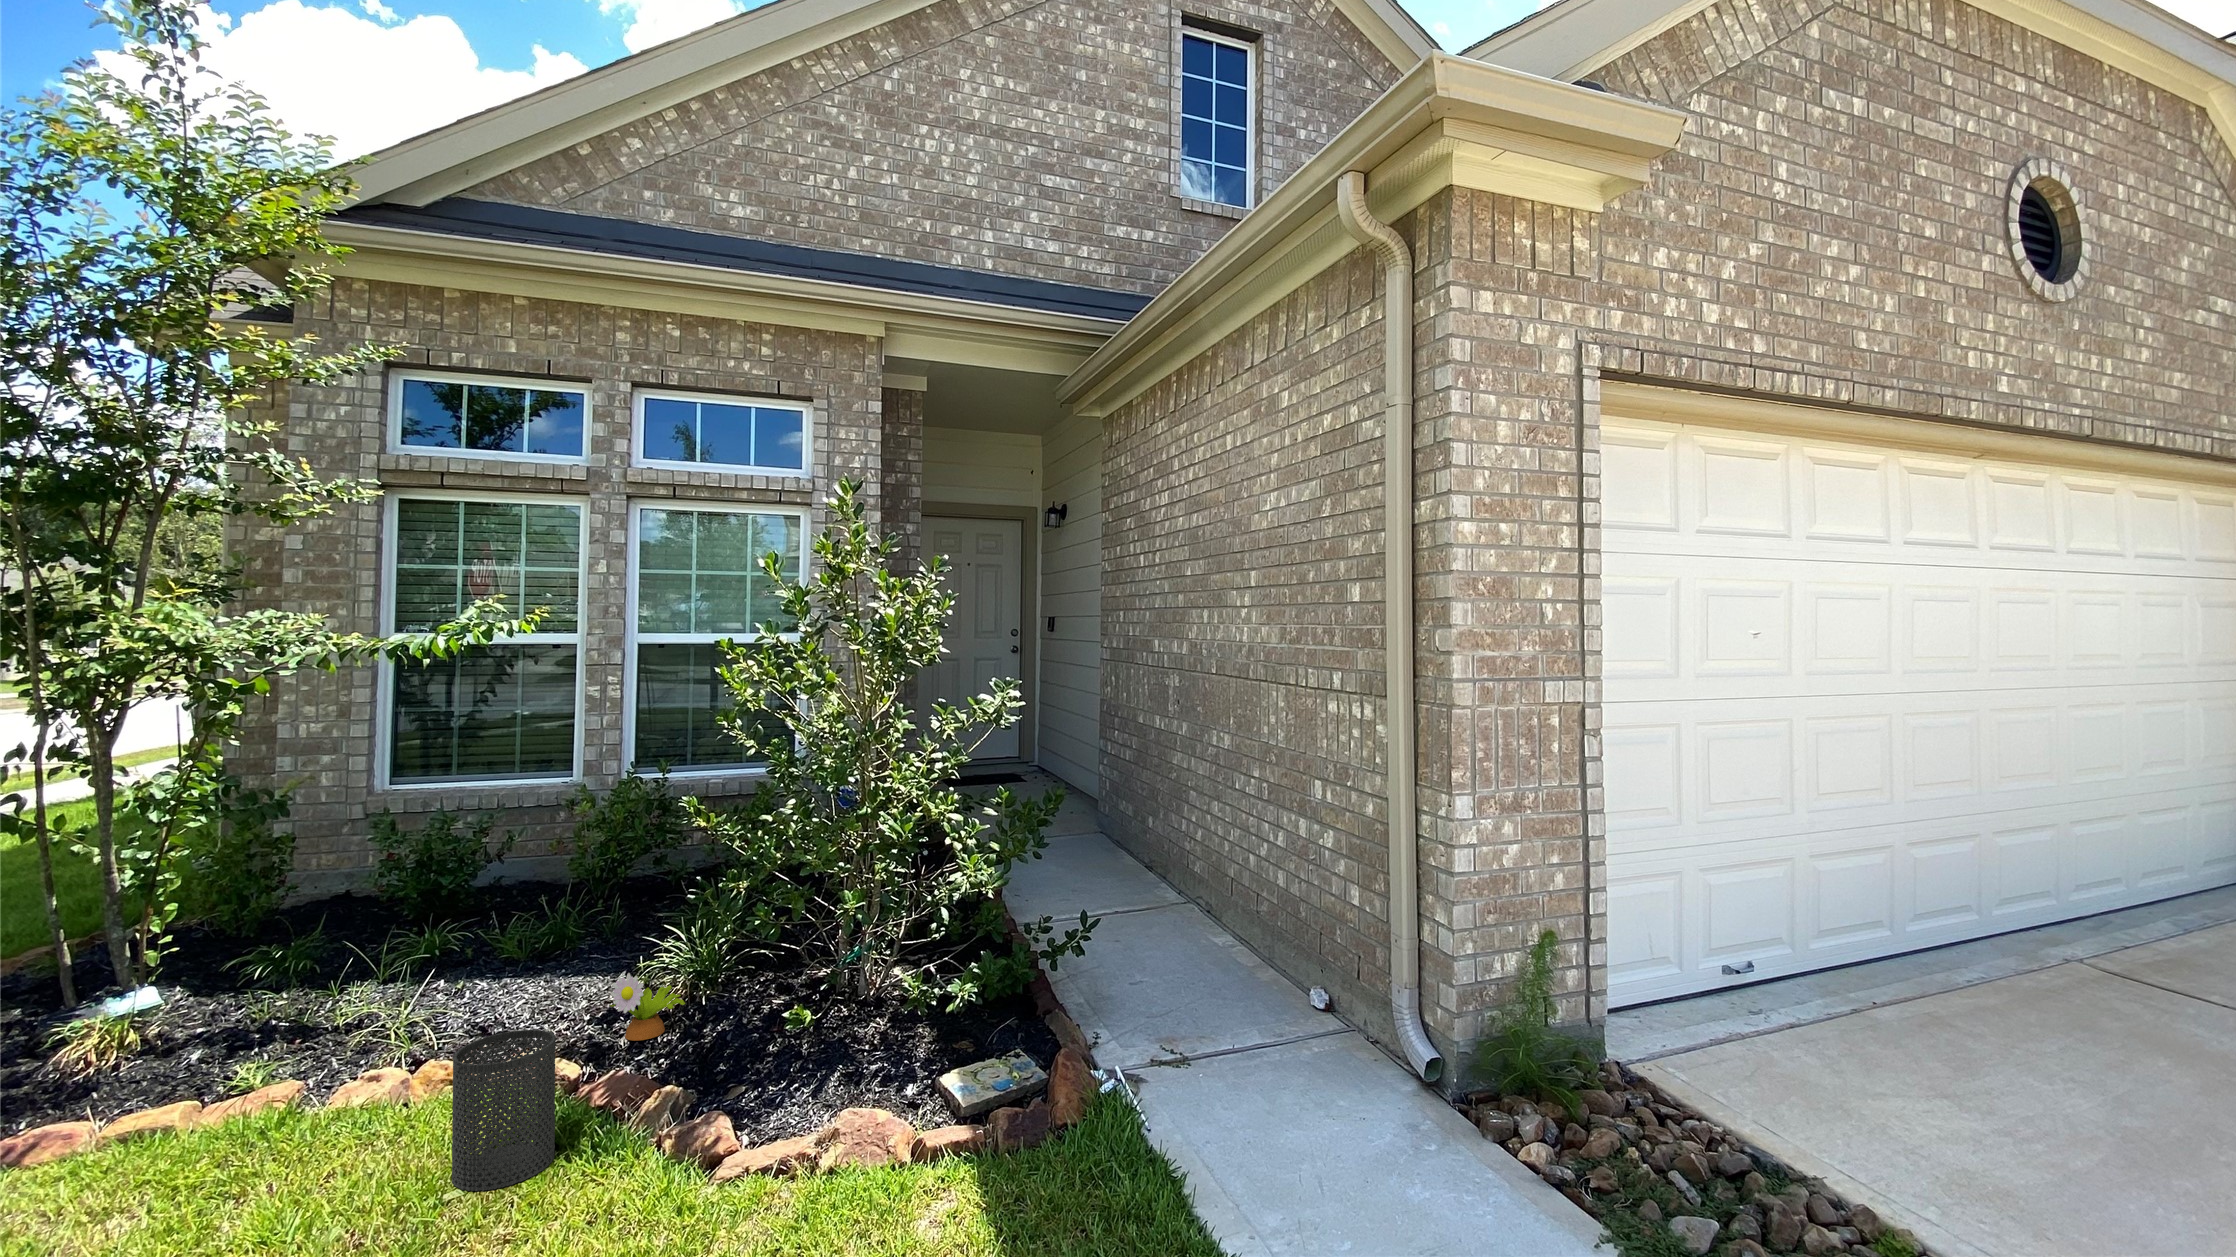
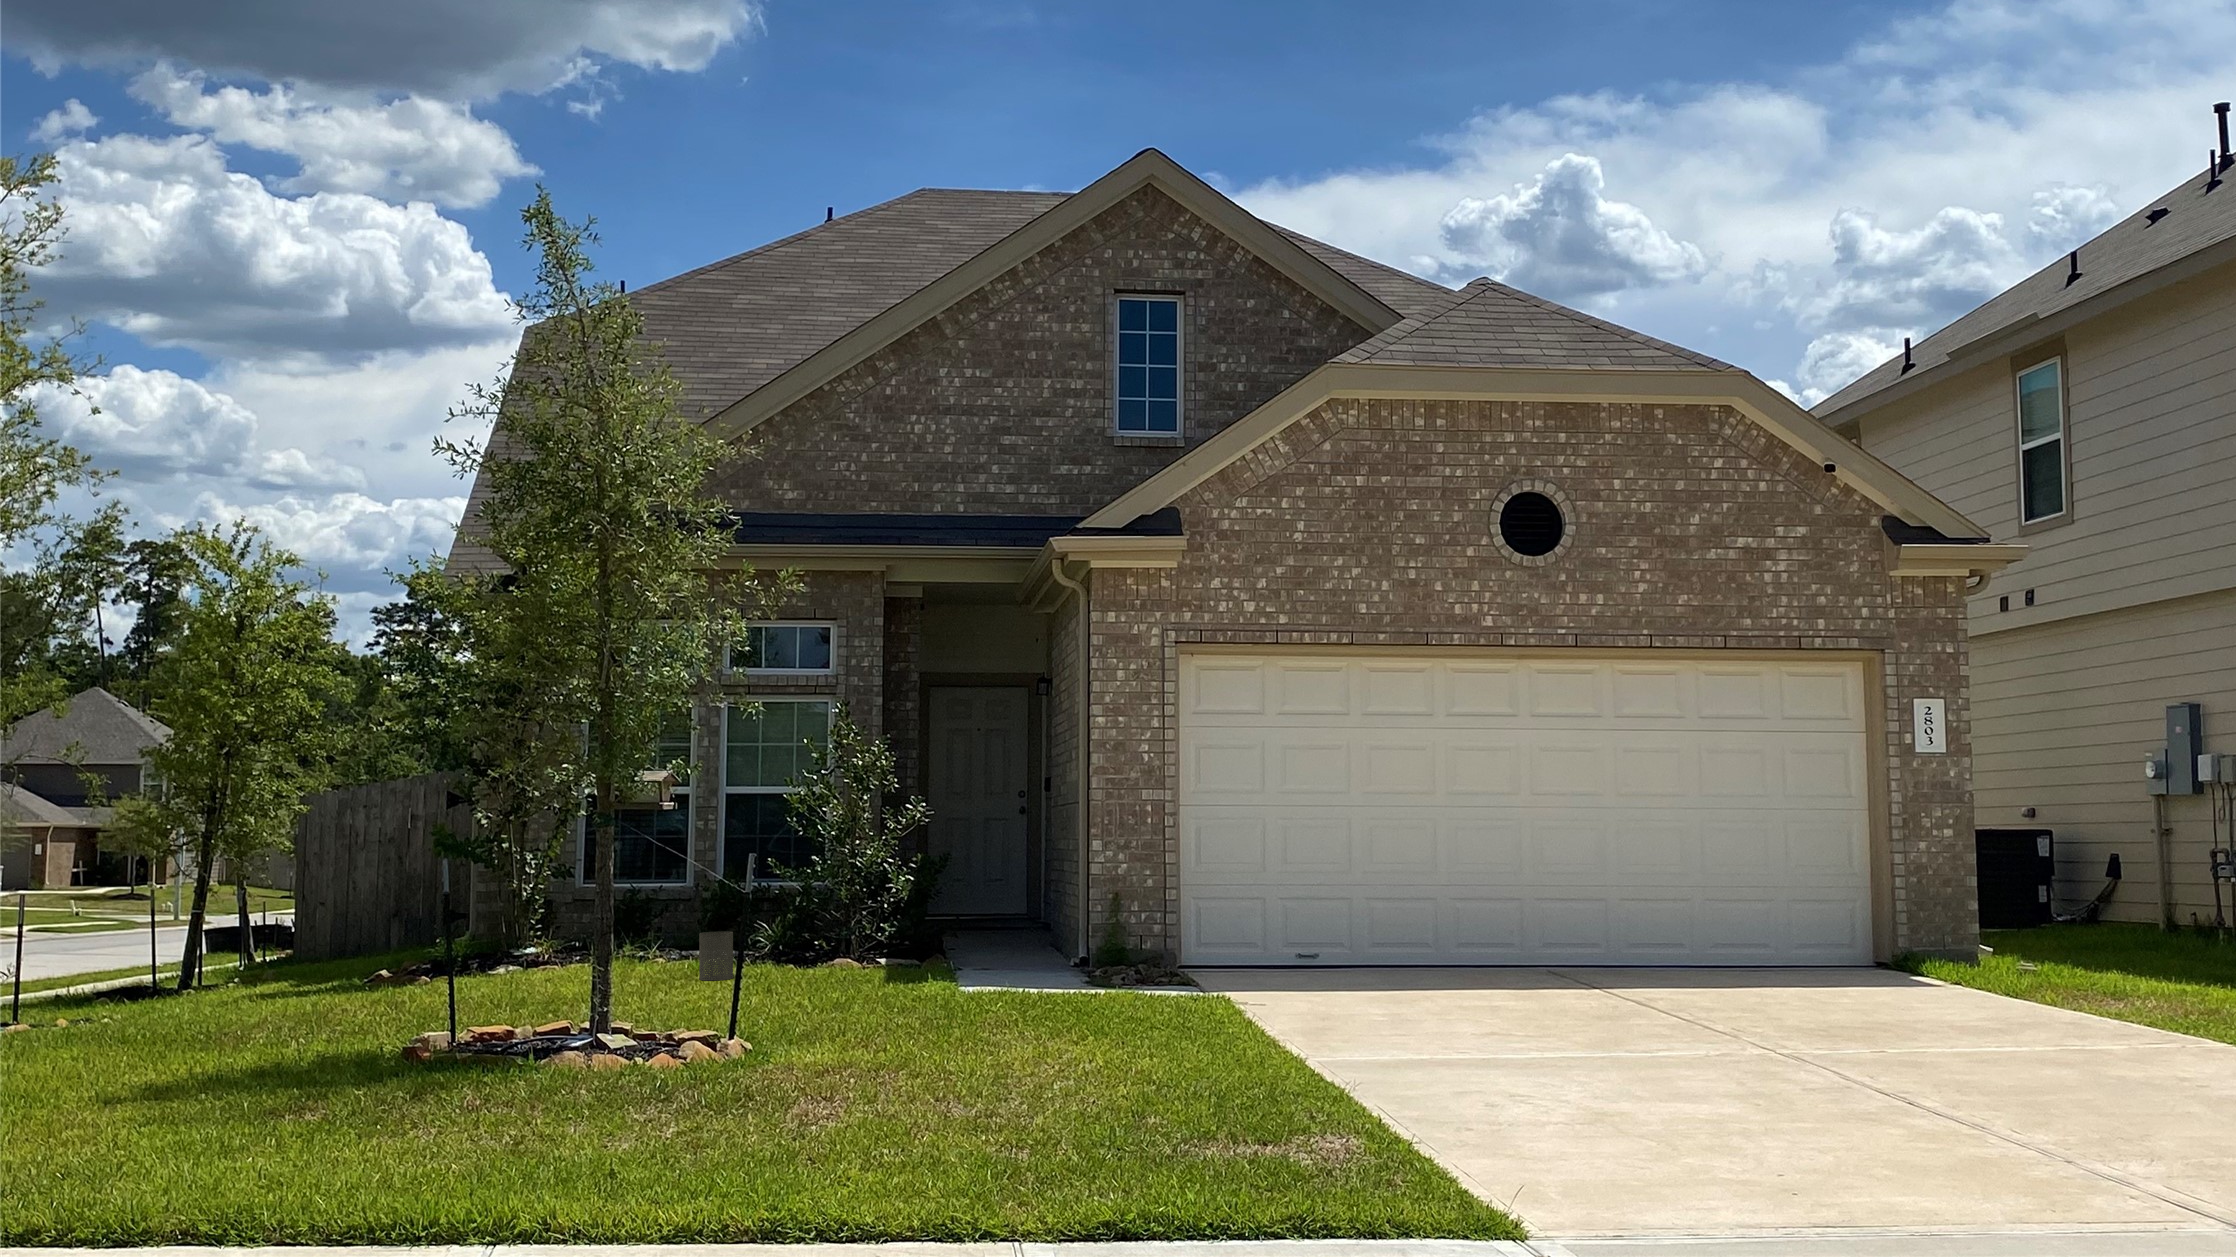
decorative plant: present [610,973,685,1041] -> none [743,931,775,962]

